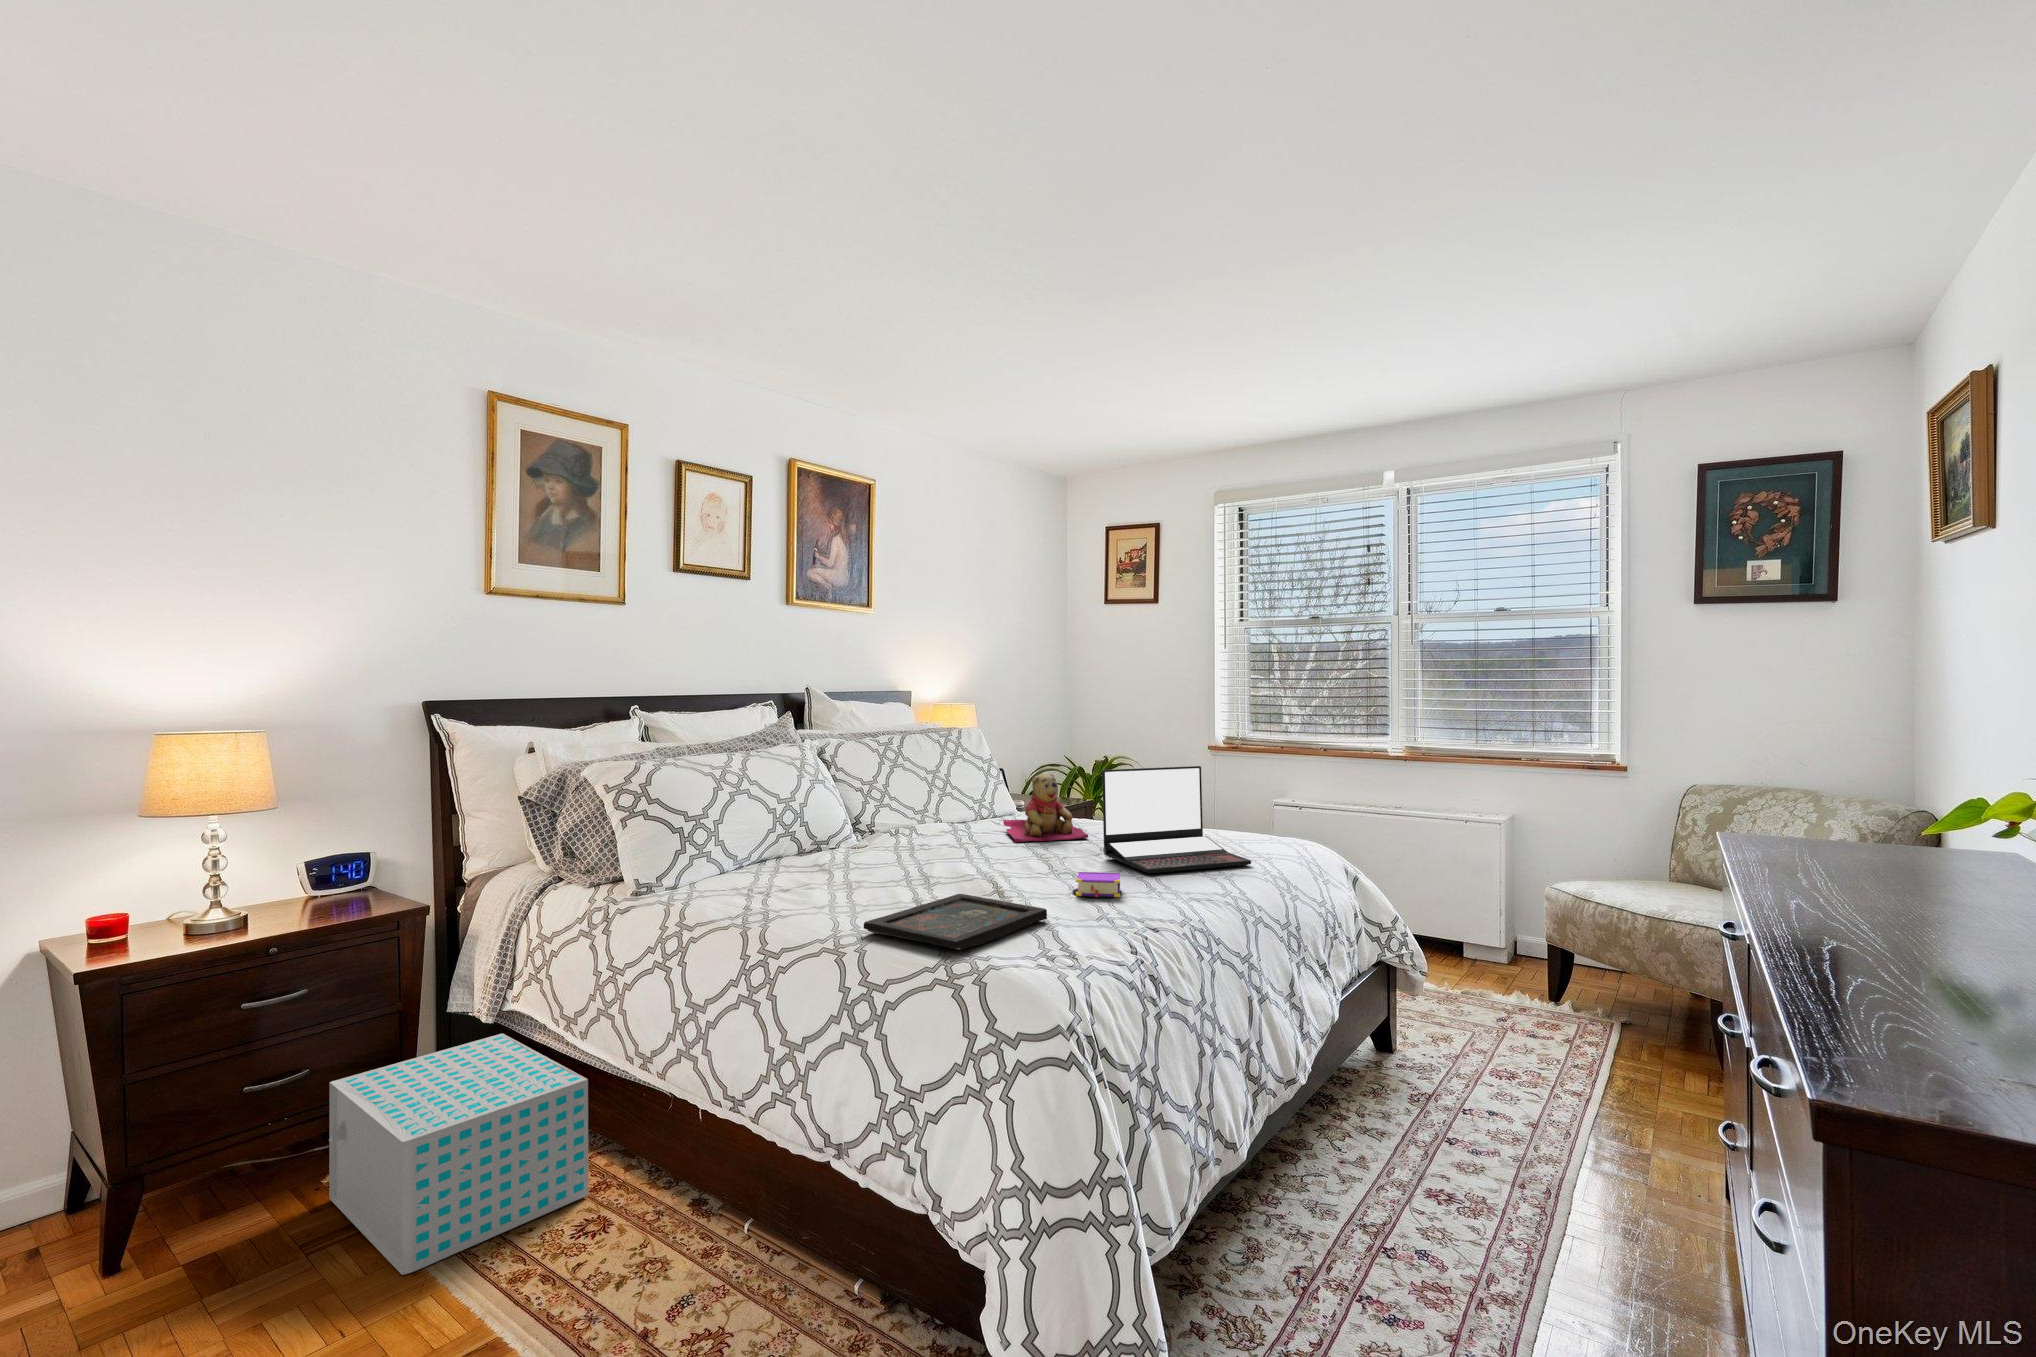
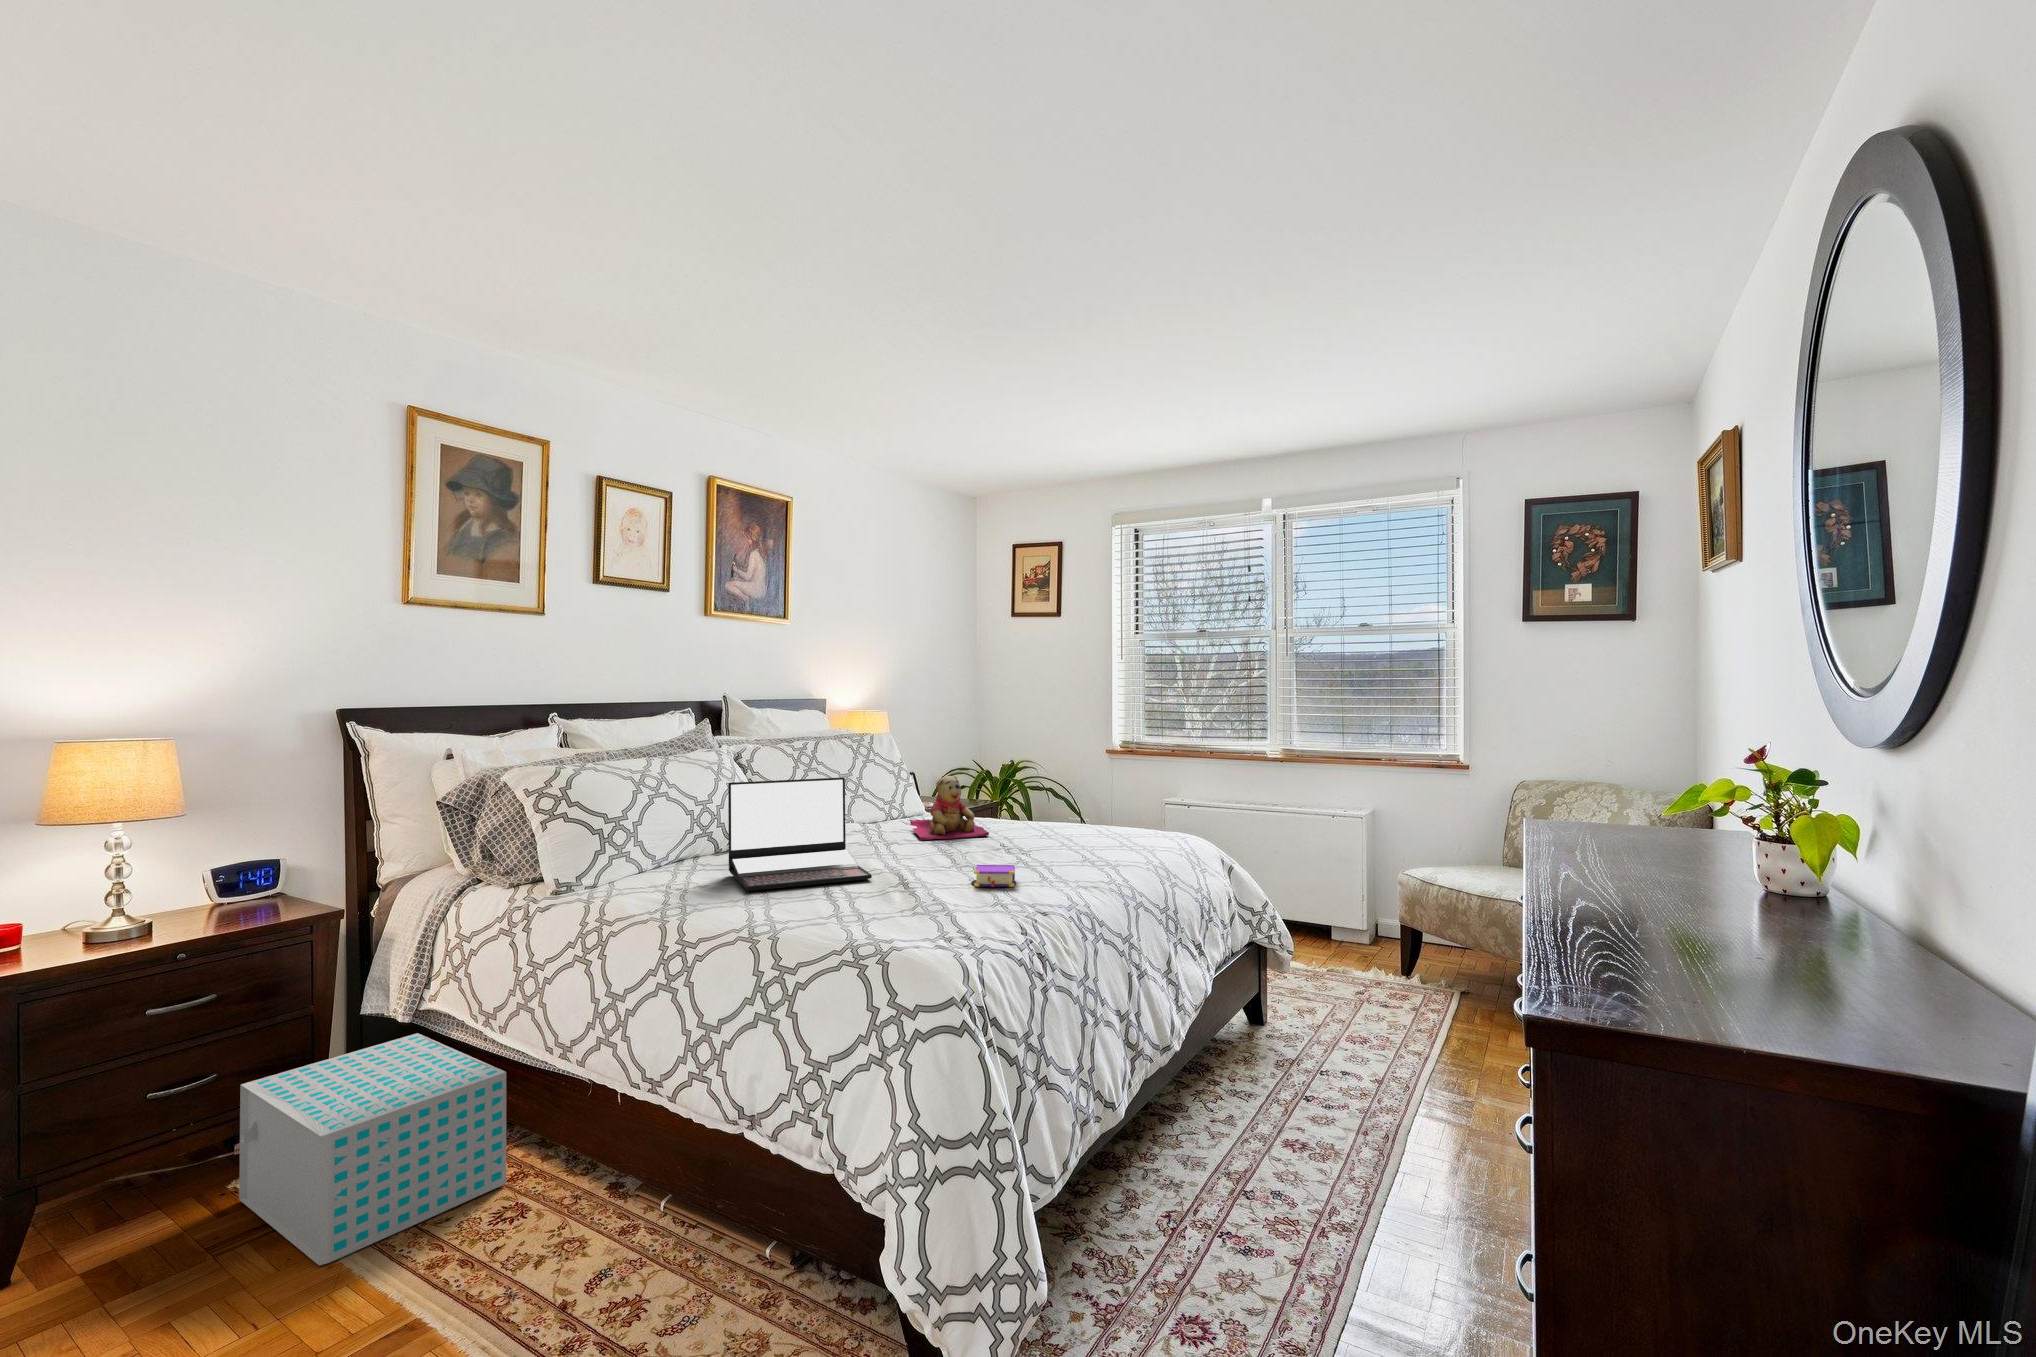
laptop: present [1102,766,1251,873] -> present [728,777,872,891]
tray: present [864,894,1047,950] -> none [776,886,946,935]

